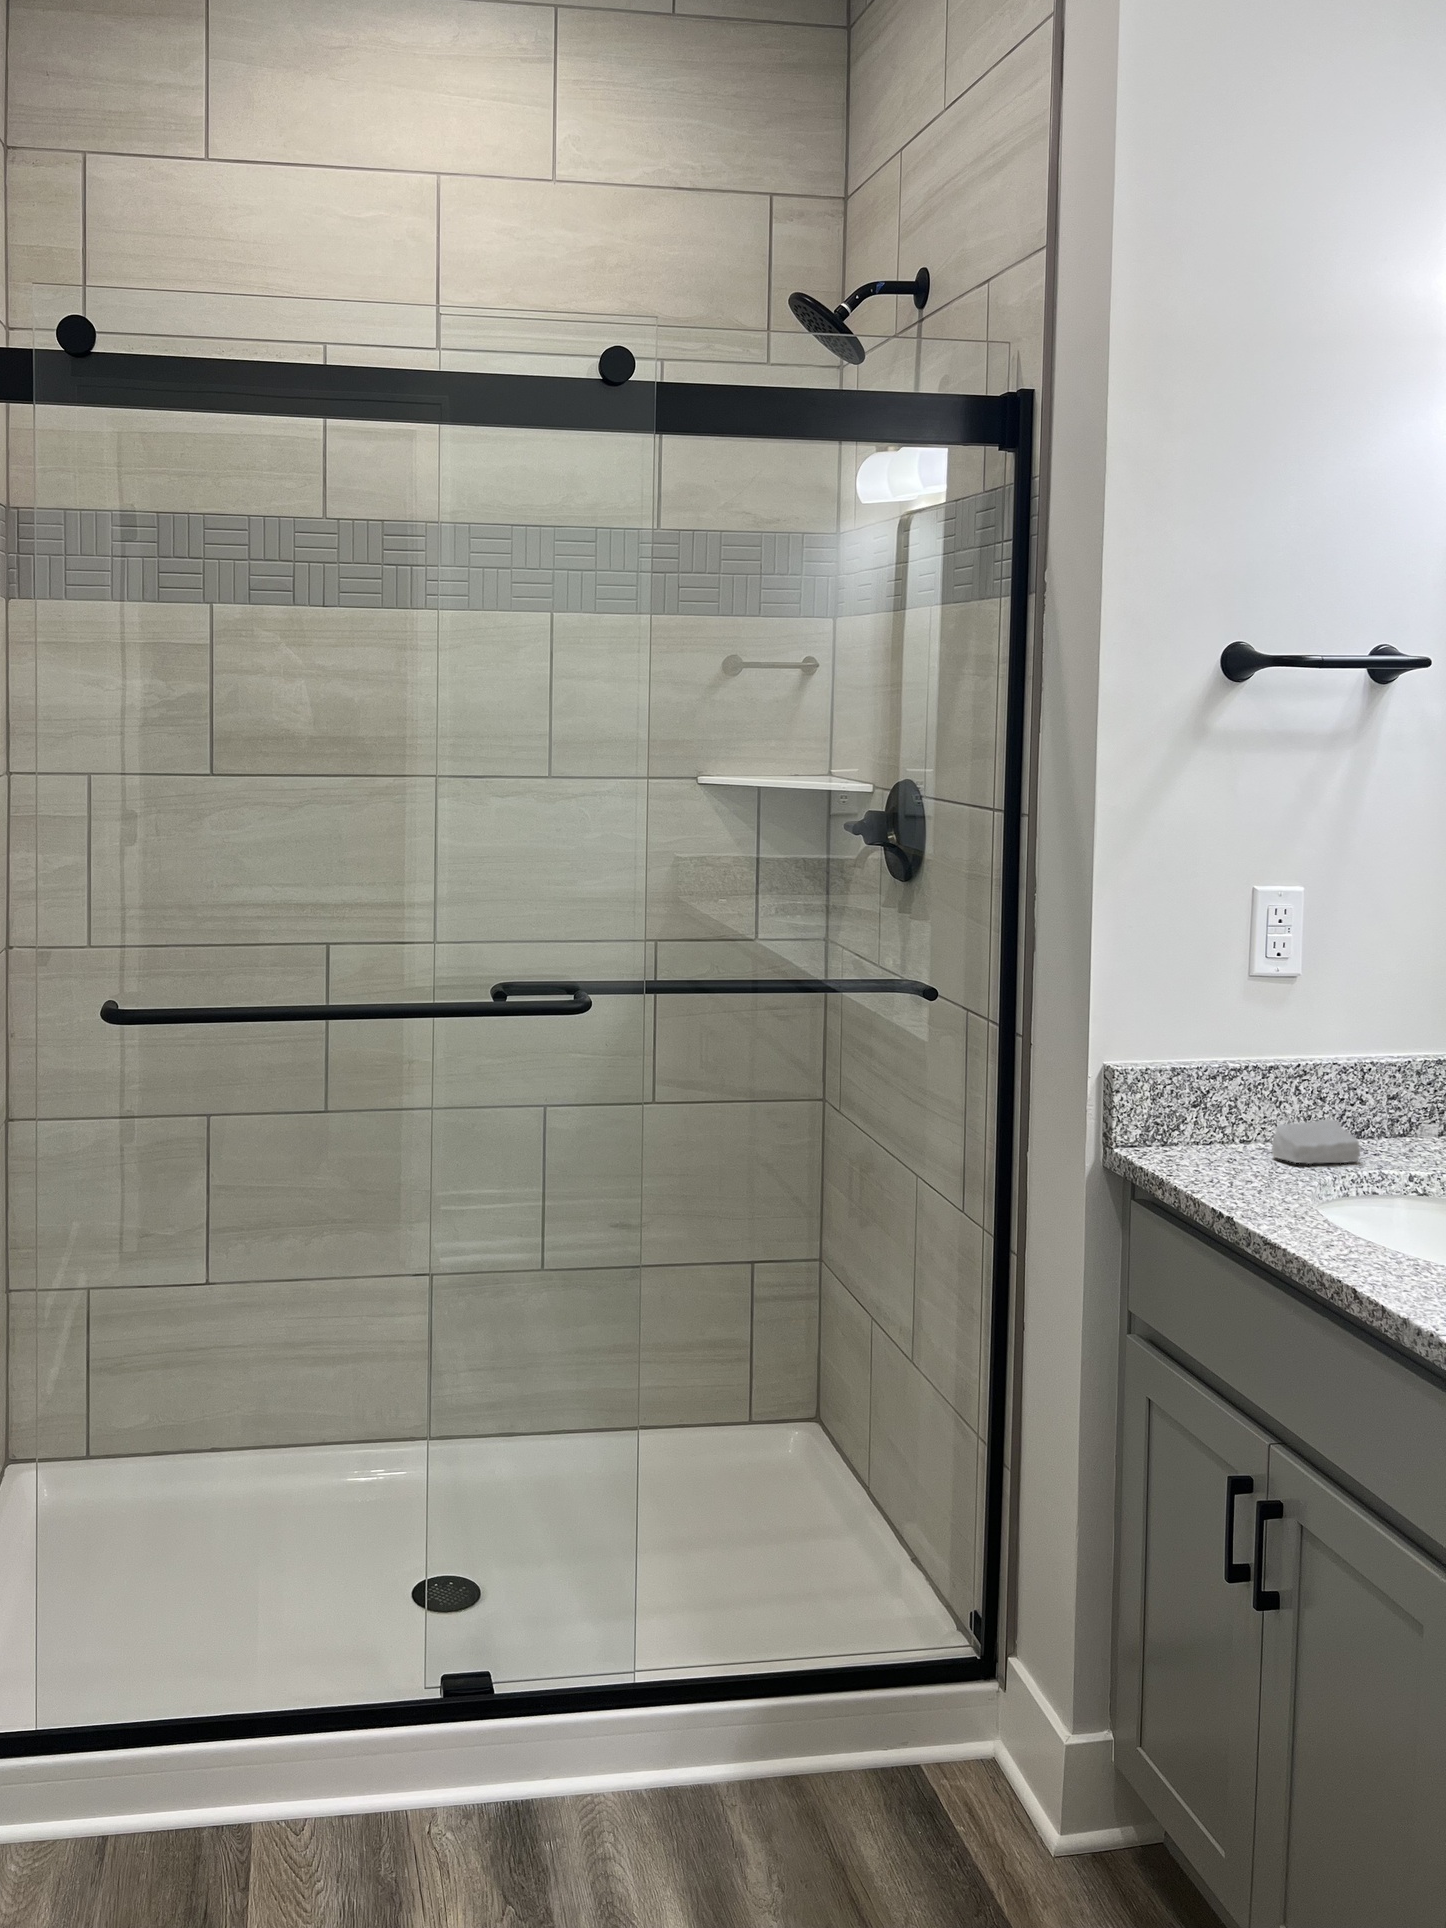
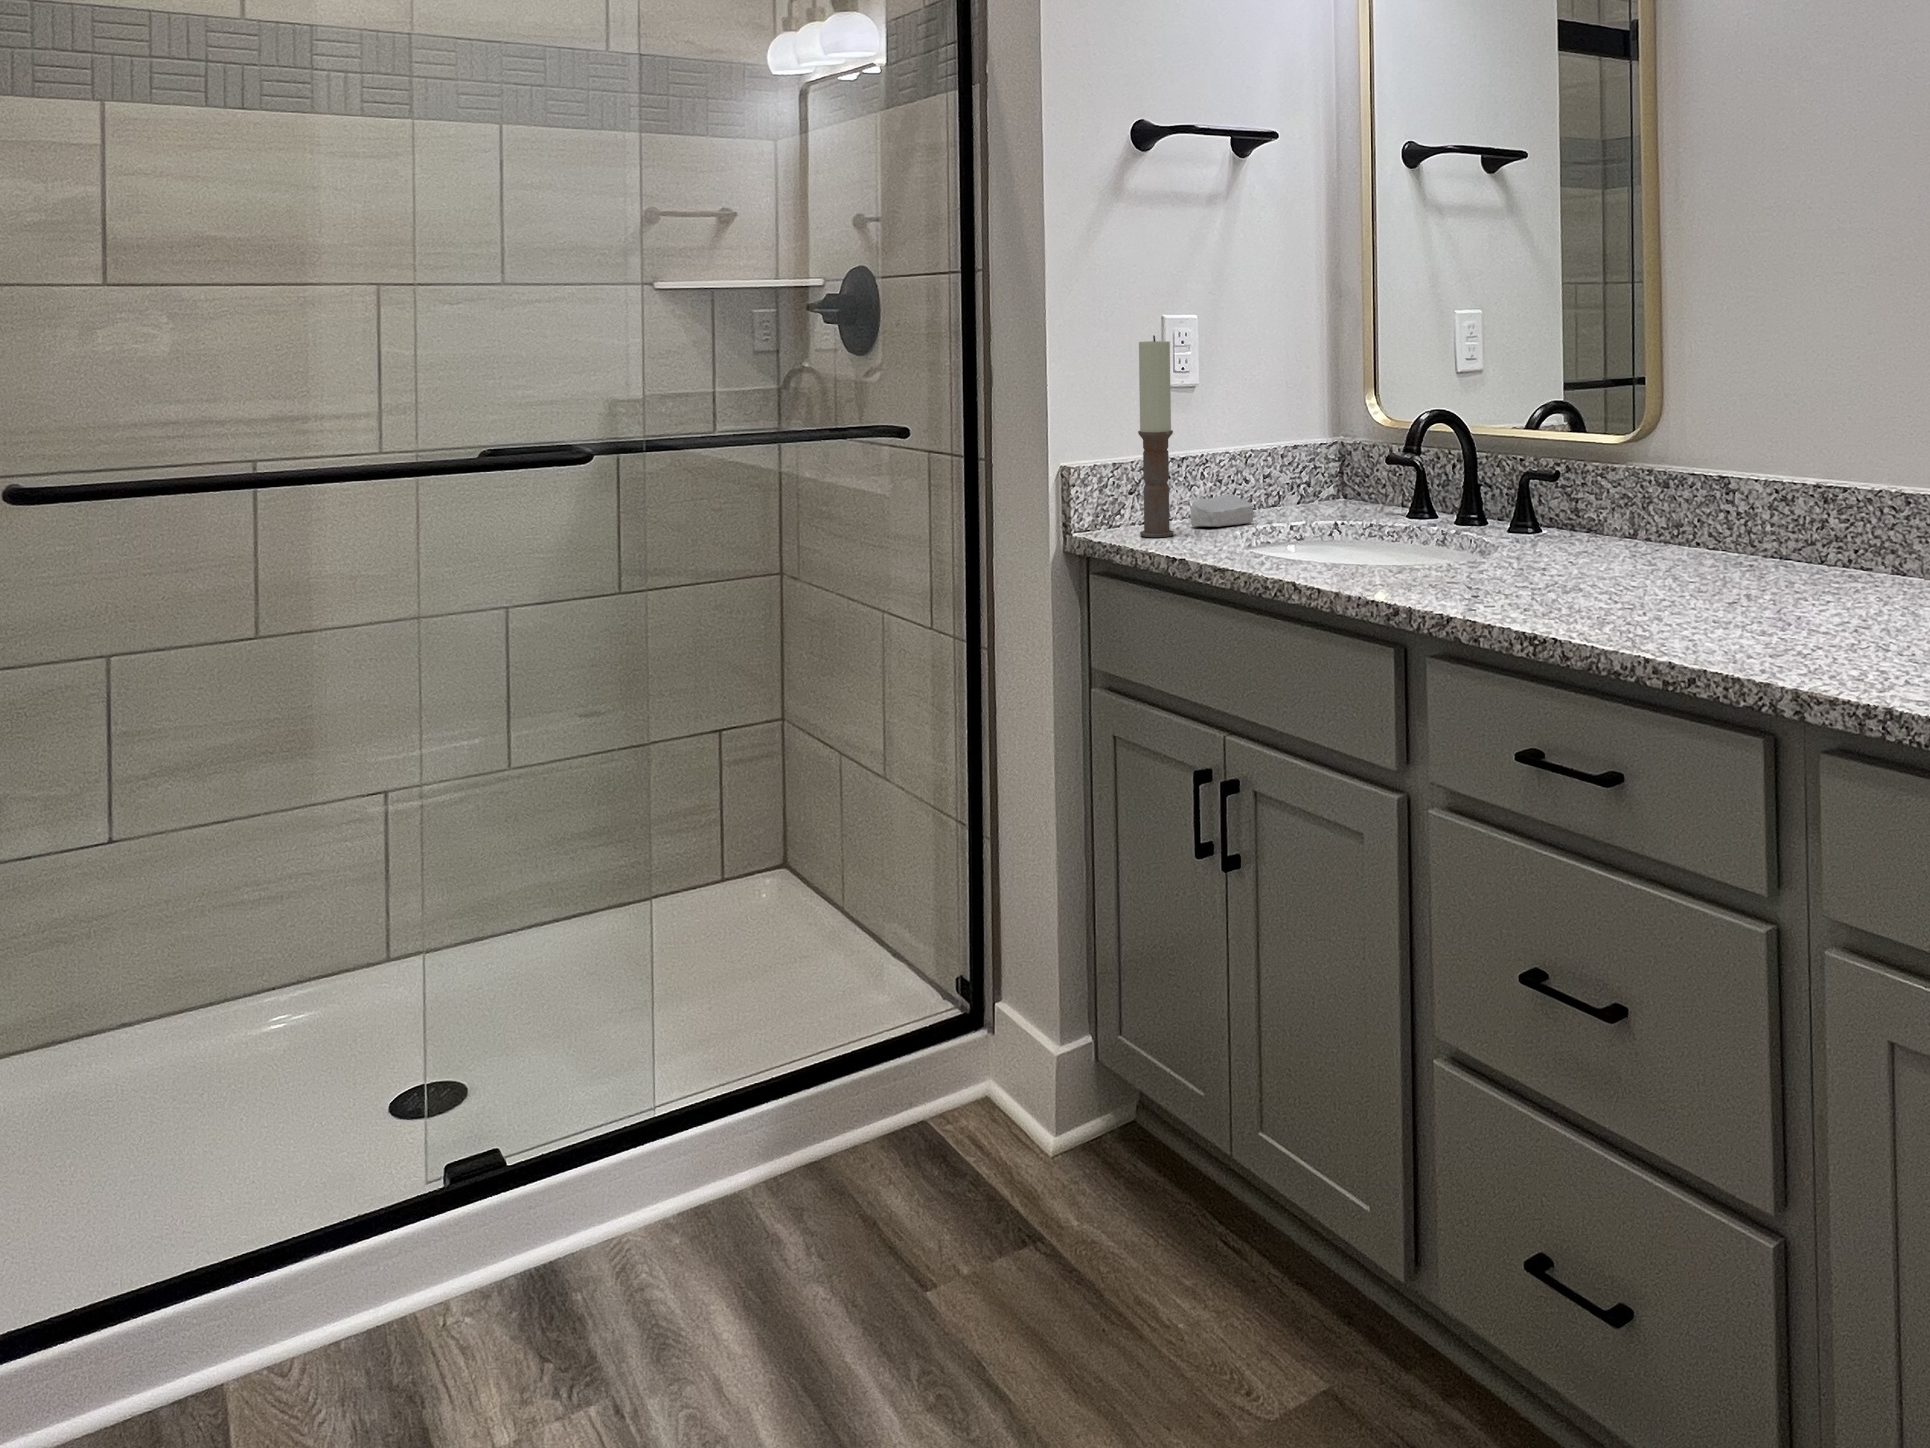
candle: none [1199,924,1250,1173] -> present [1138,336,1174,537]

